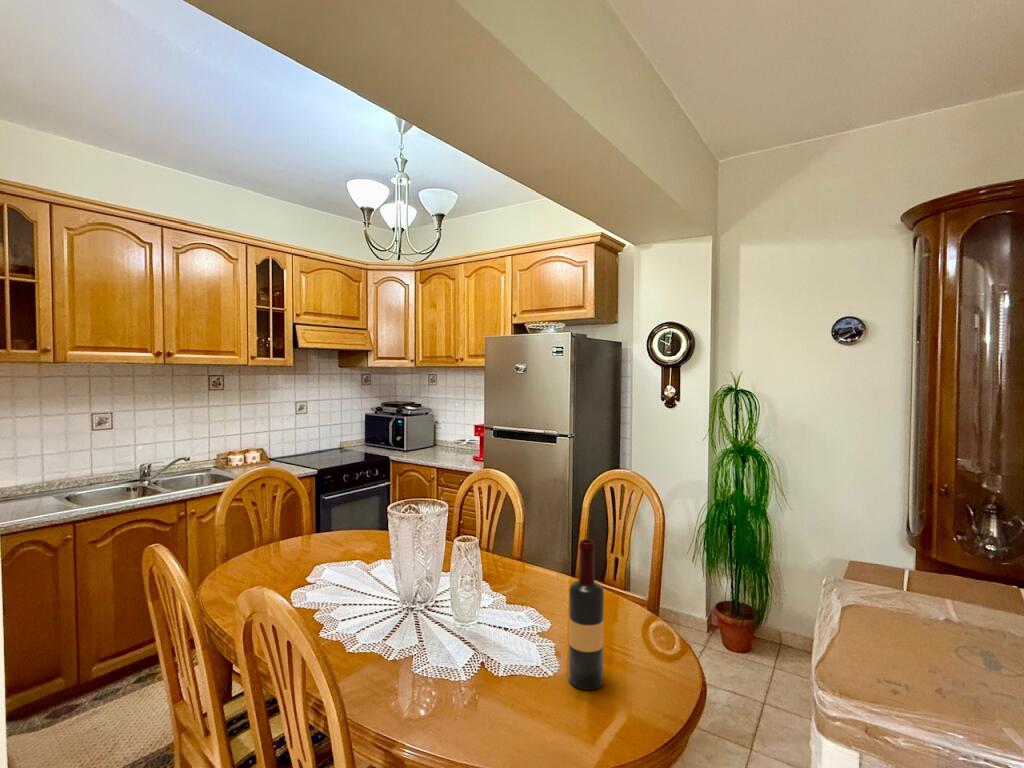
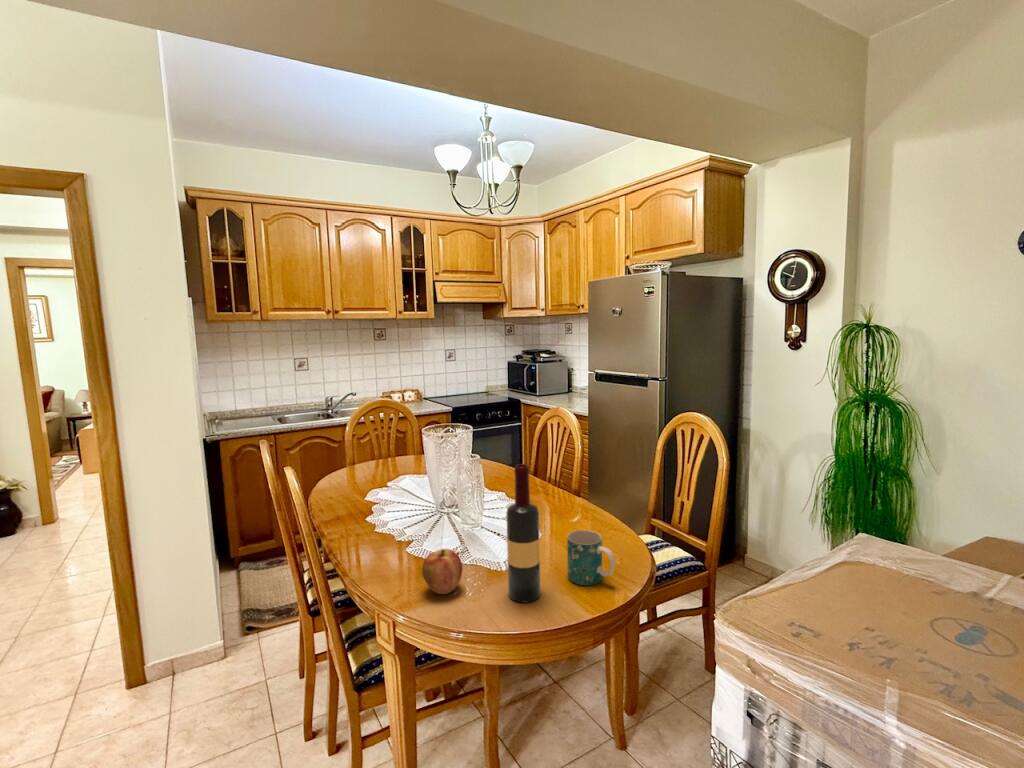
mug: none [607,600,659,659] -> present [567,530,615,585]
apple: none [477,645,521,700] -> present [422,549,462,594]

